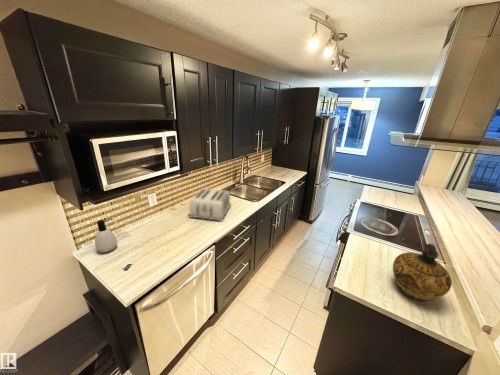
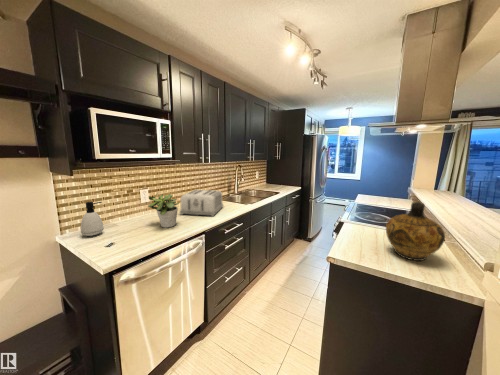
potted plant: none [158,205,189,239] -> present [148,194,179,228]

